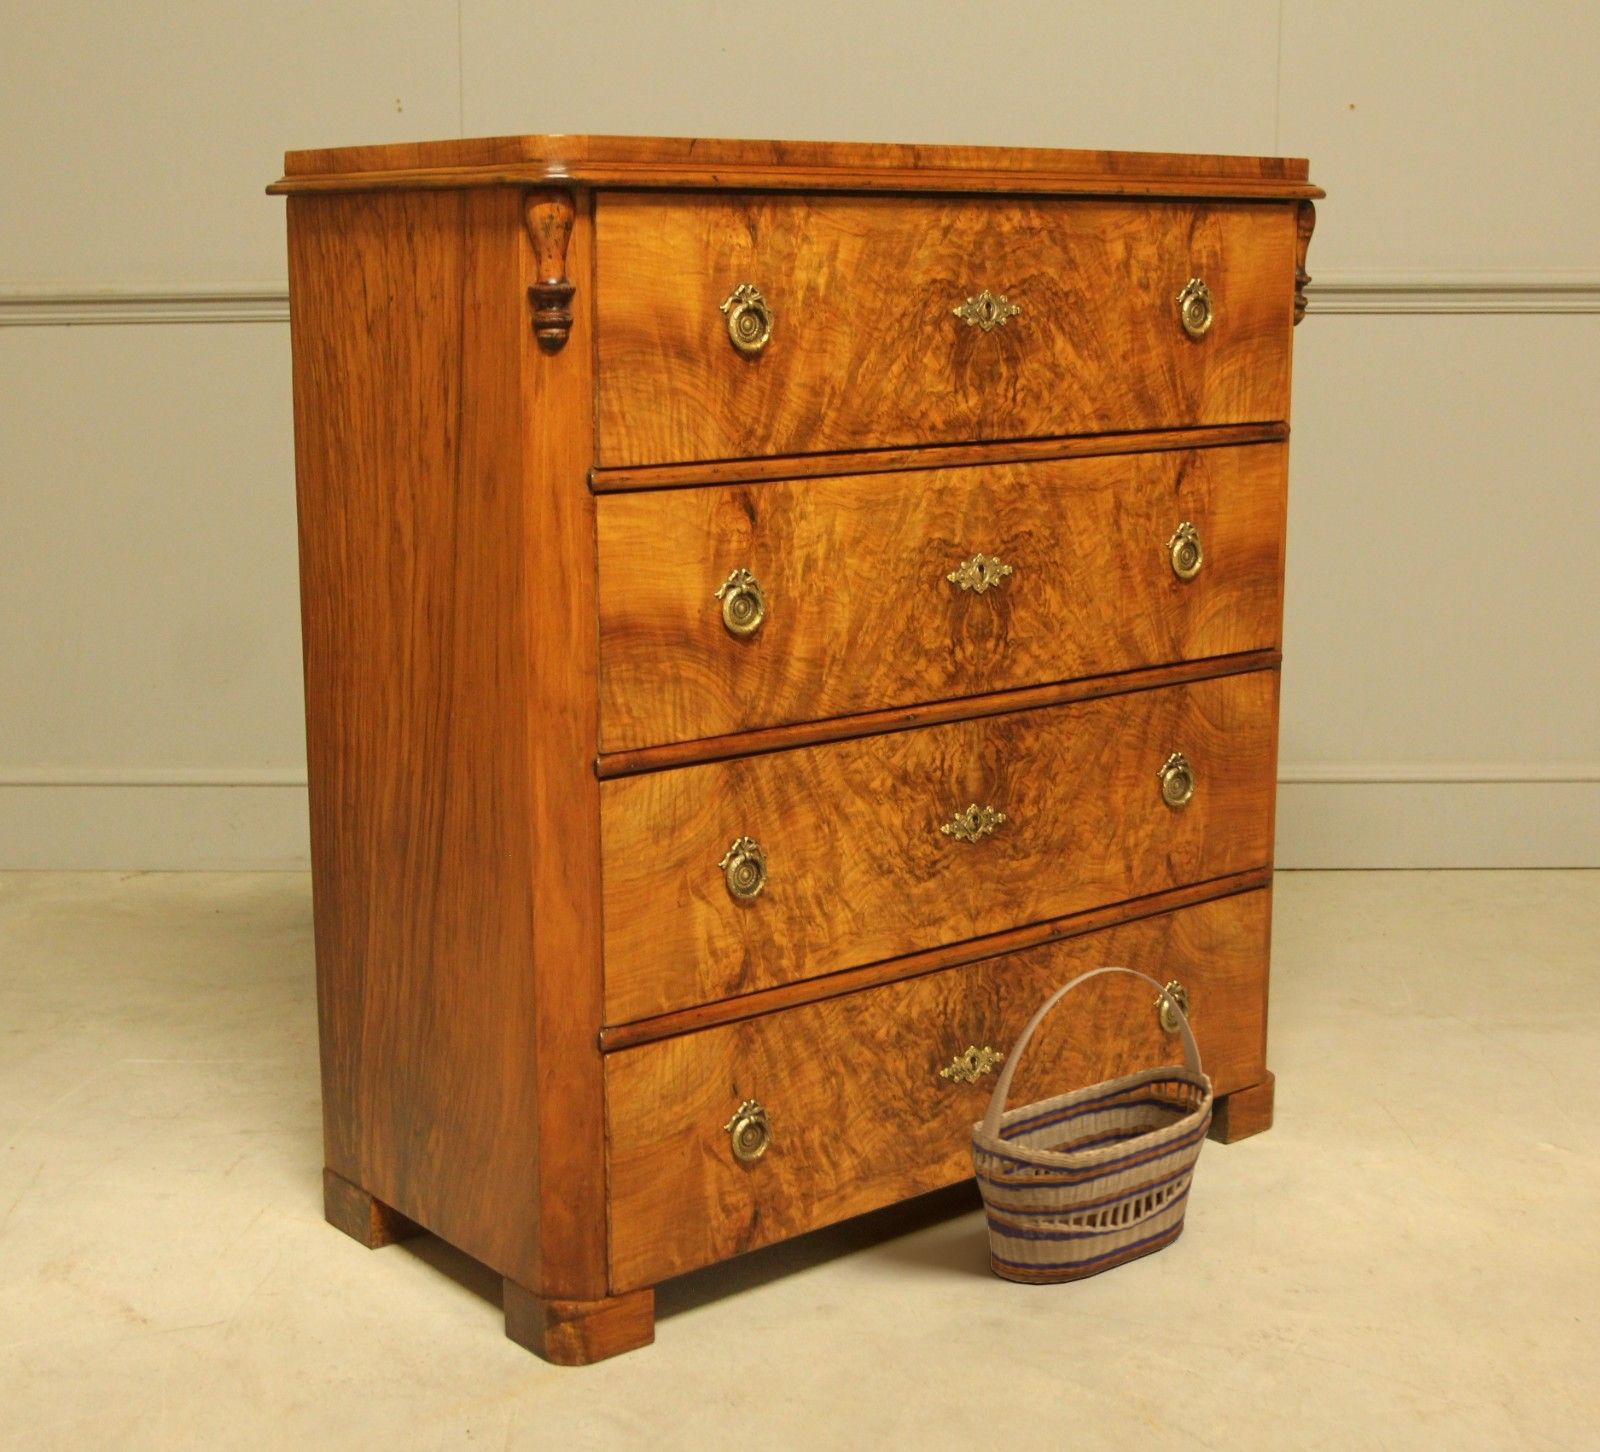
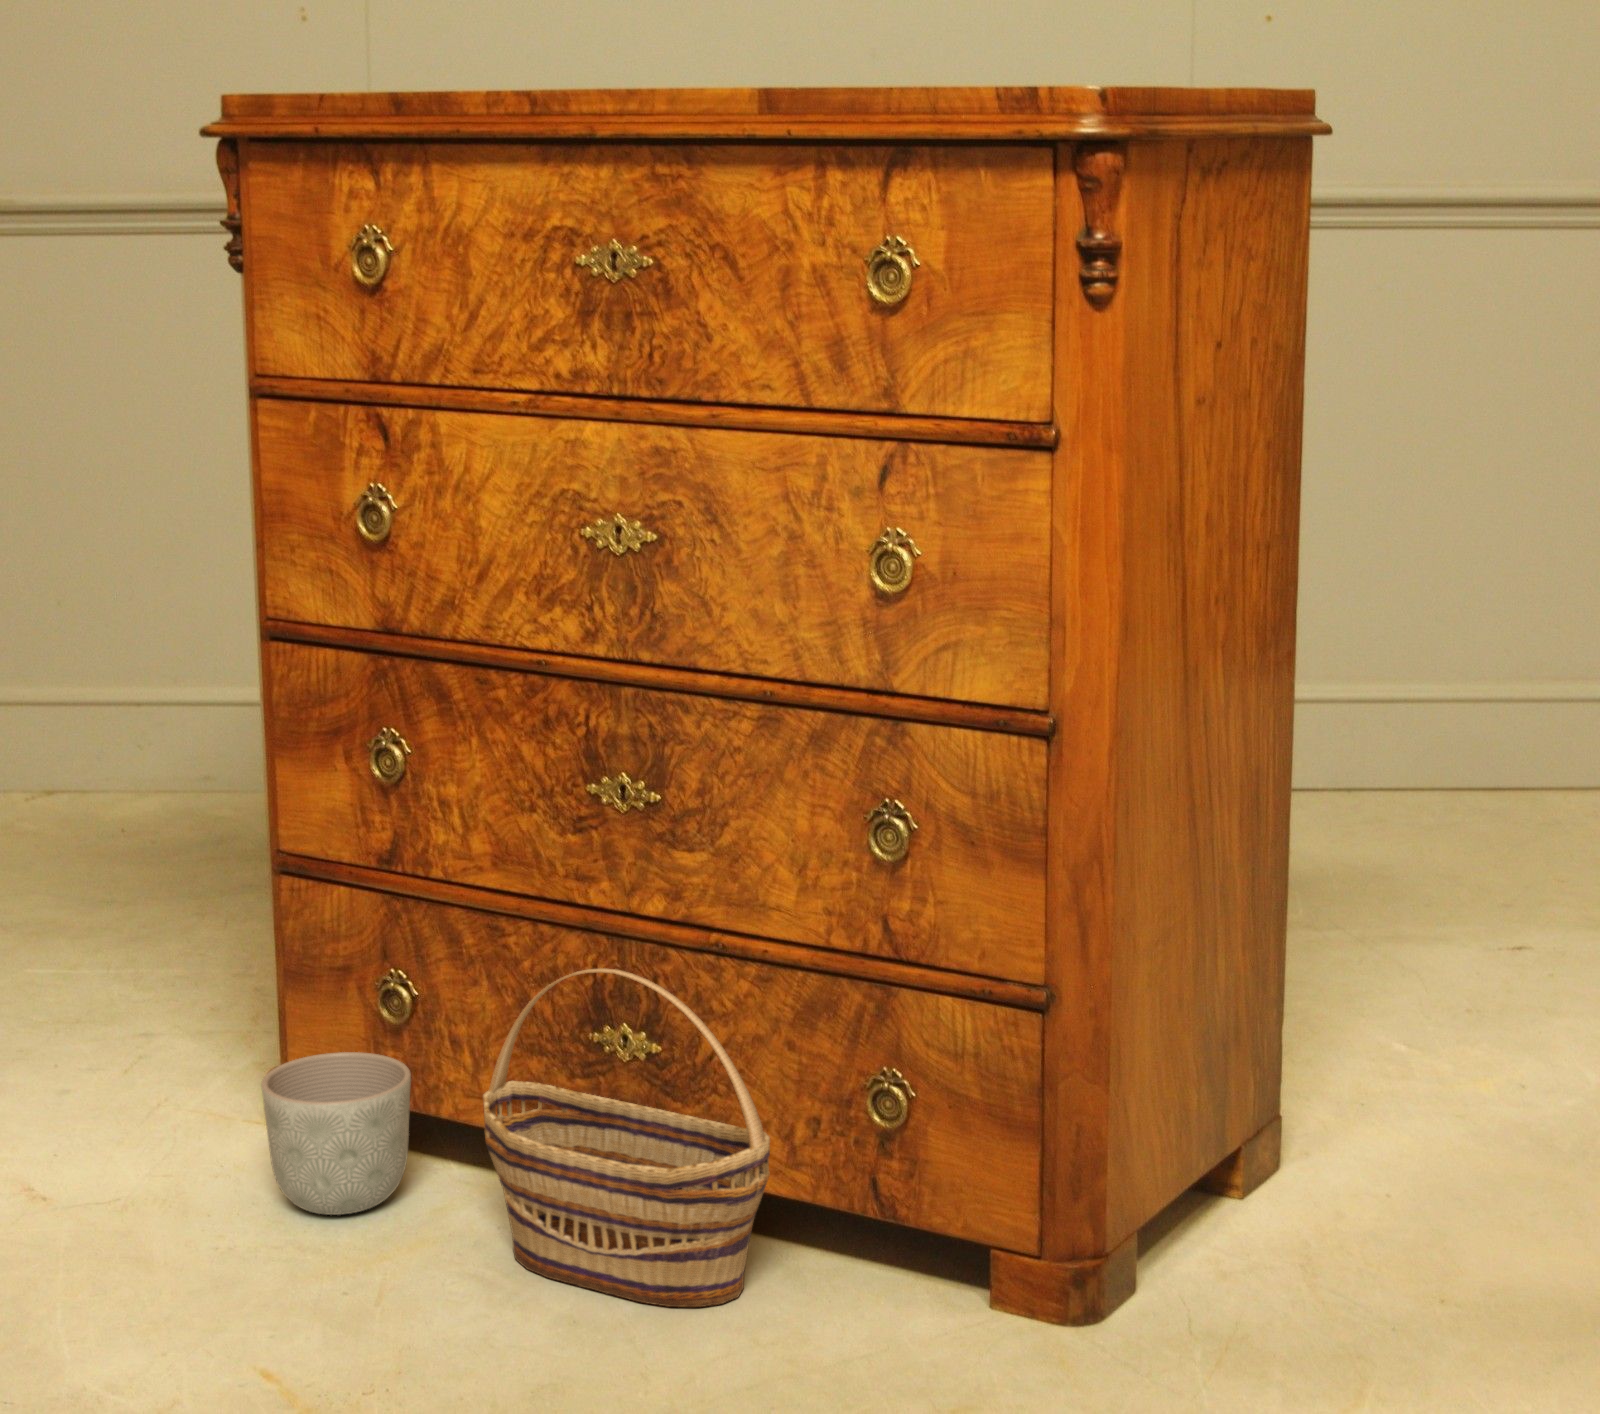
planter: none [765,1179,925,1360] -> present [261,1052,411,1215]

